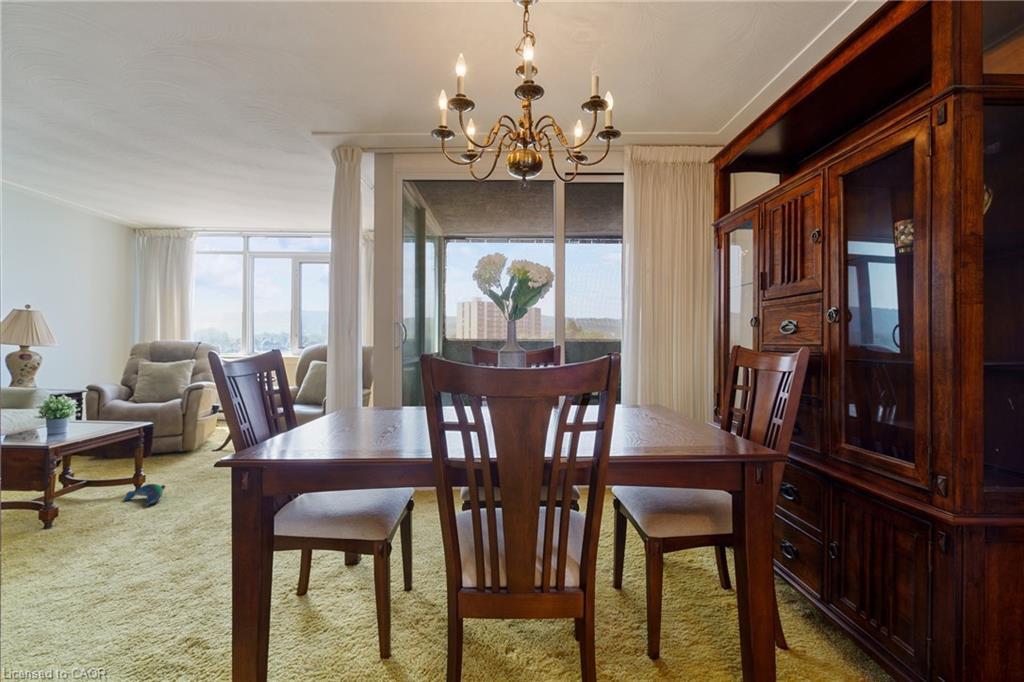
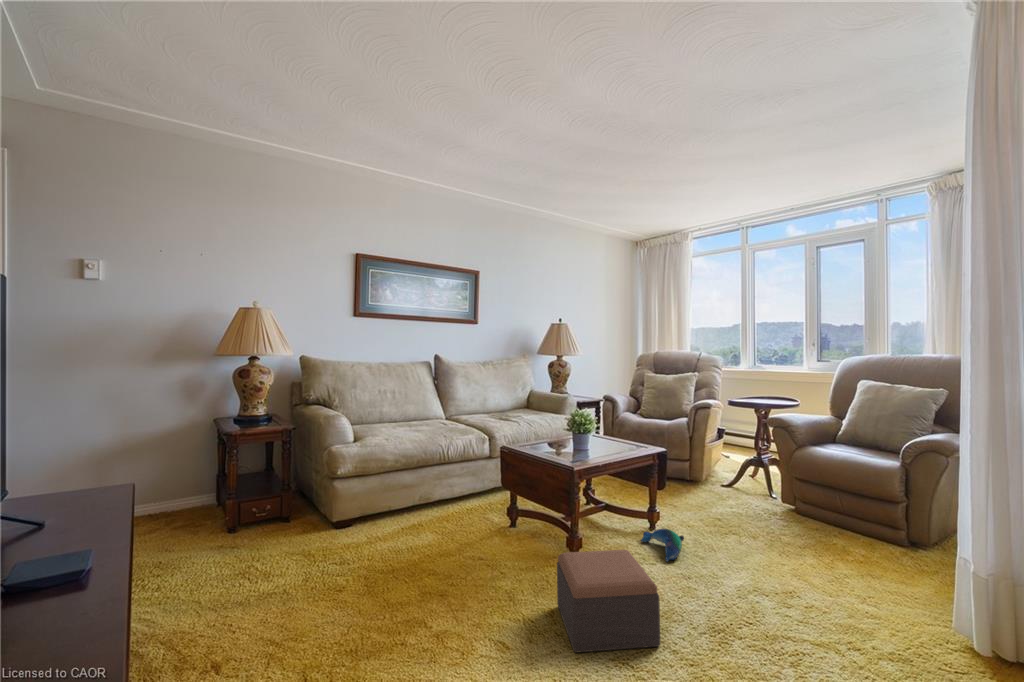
footstool: none [26,497,132,576] -> present [557,550,660,653]

